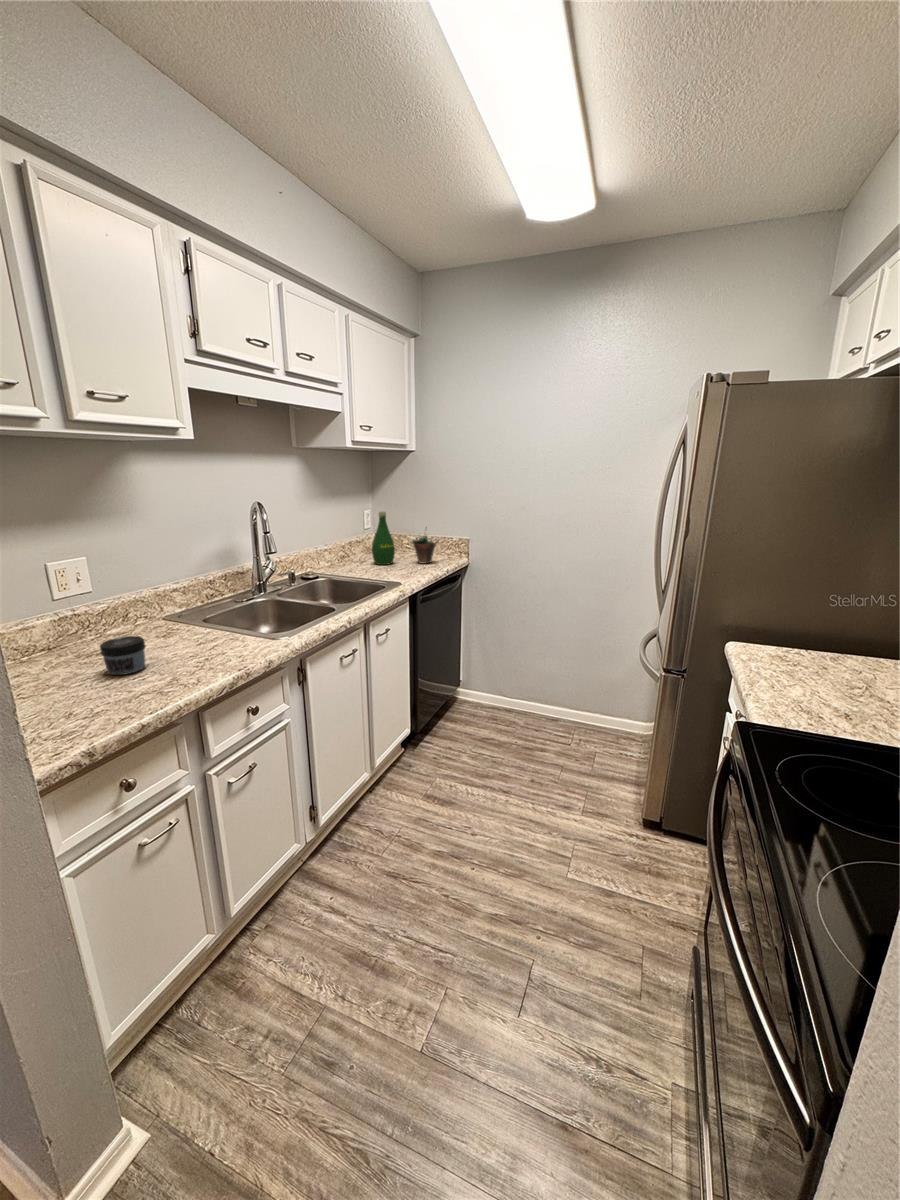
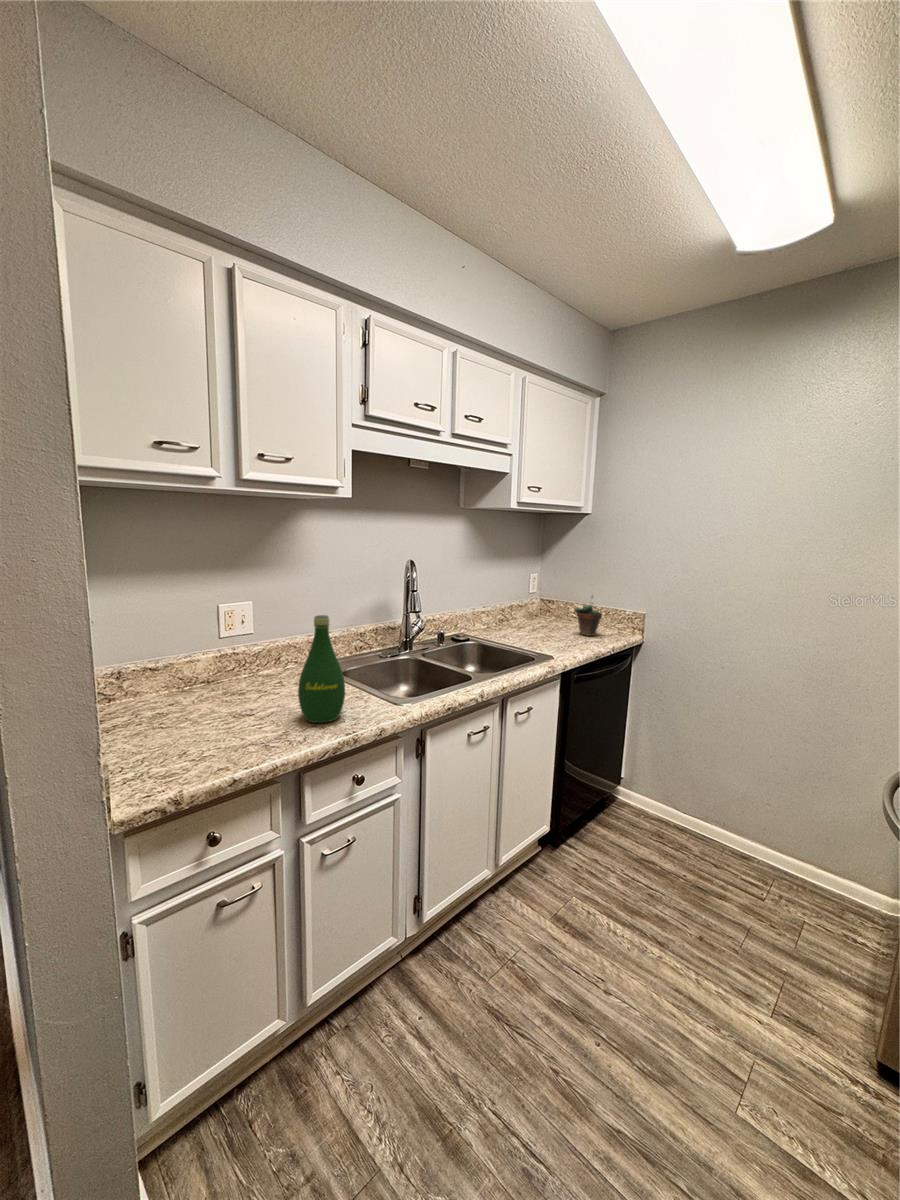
bottle: present [372,512,395,565] -> present [298,615,345,723]
jar: present [100,636,146,675] -> none [233,682,272,720]

